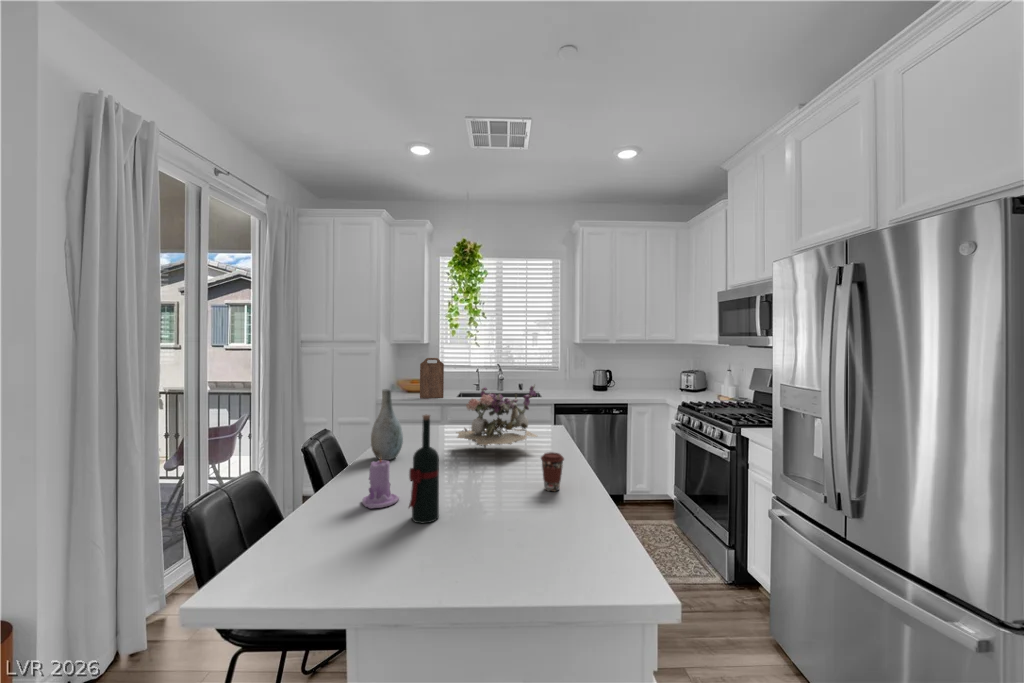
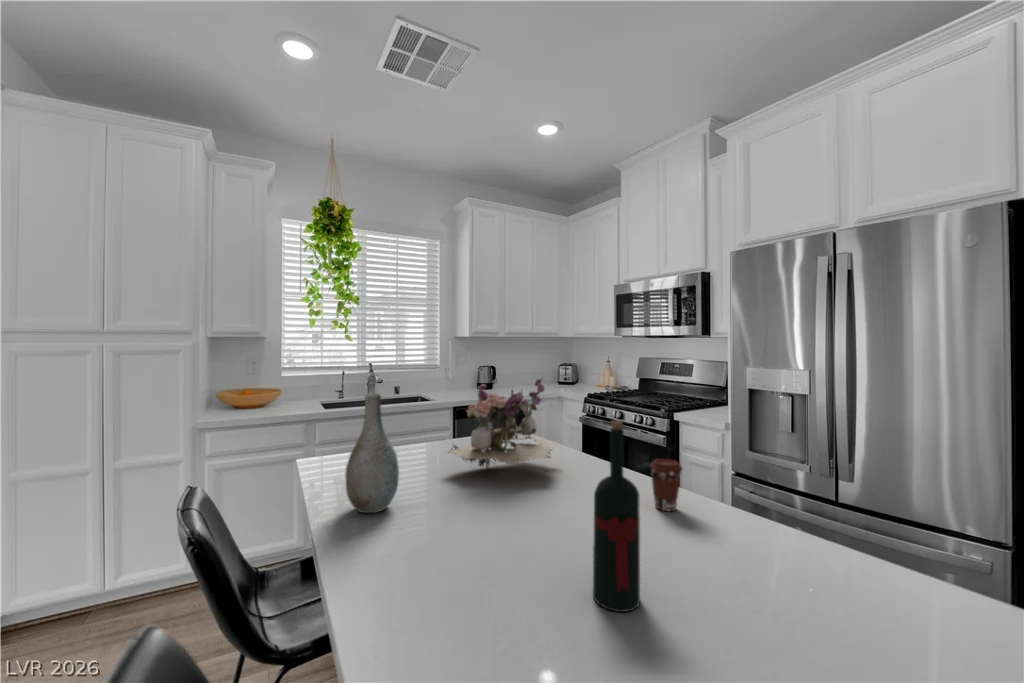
cutting board: present [420,358,444,398] -> none [269,356,305,414]
candle: present [362,457,399,509] -> none [465,504,528,610]

